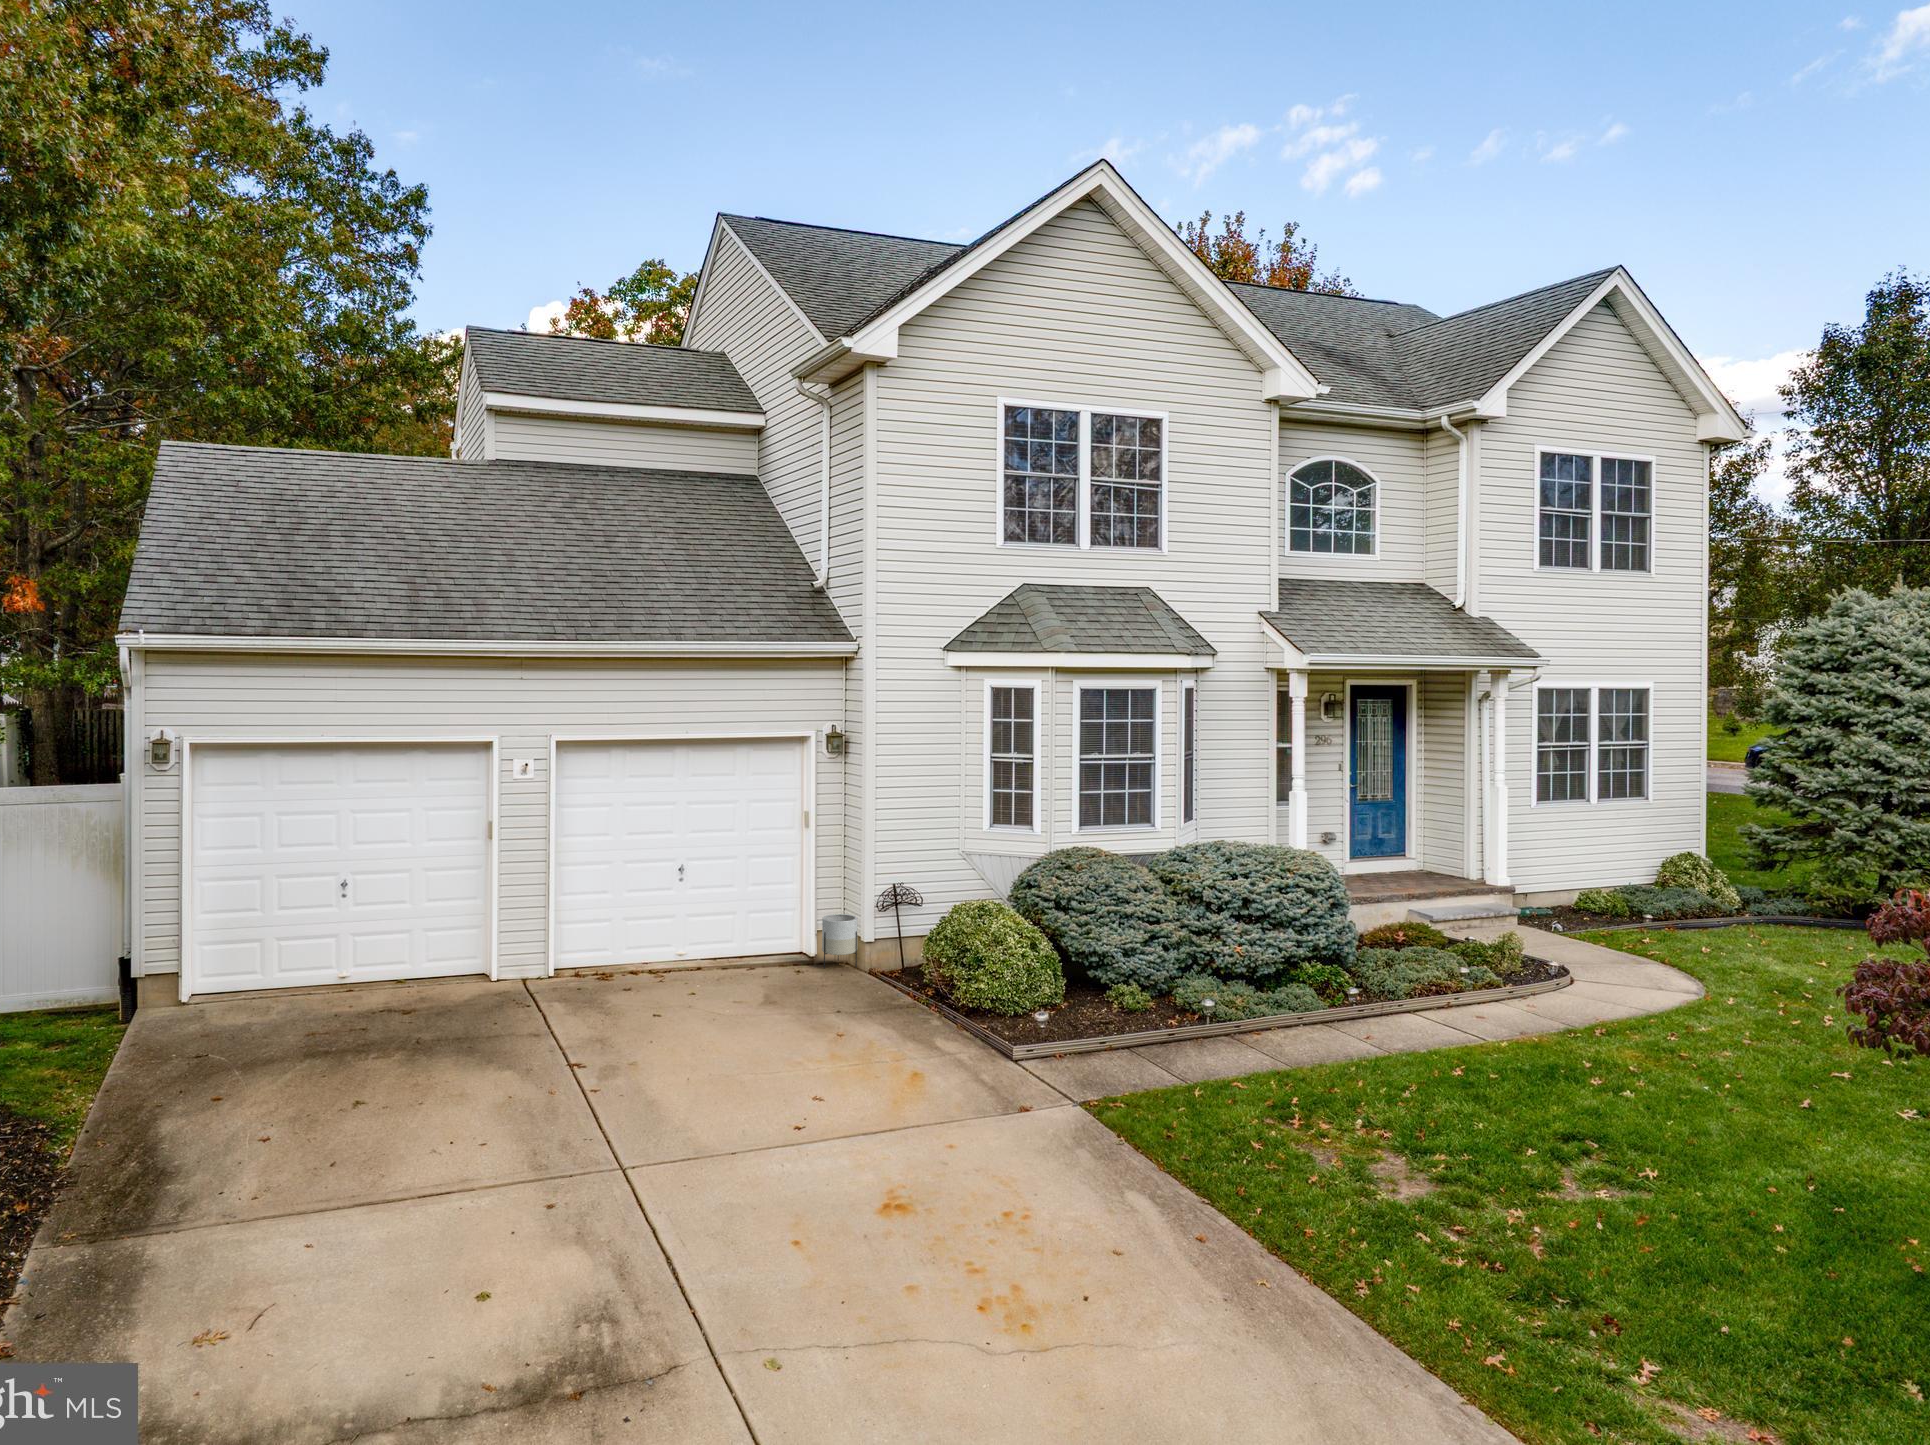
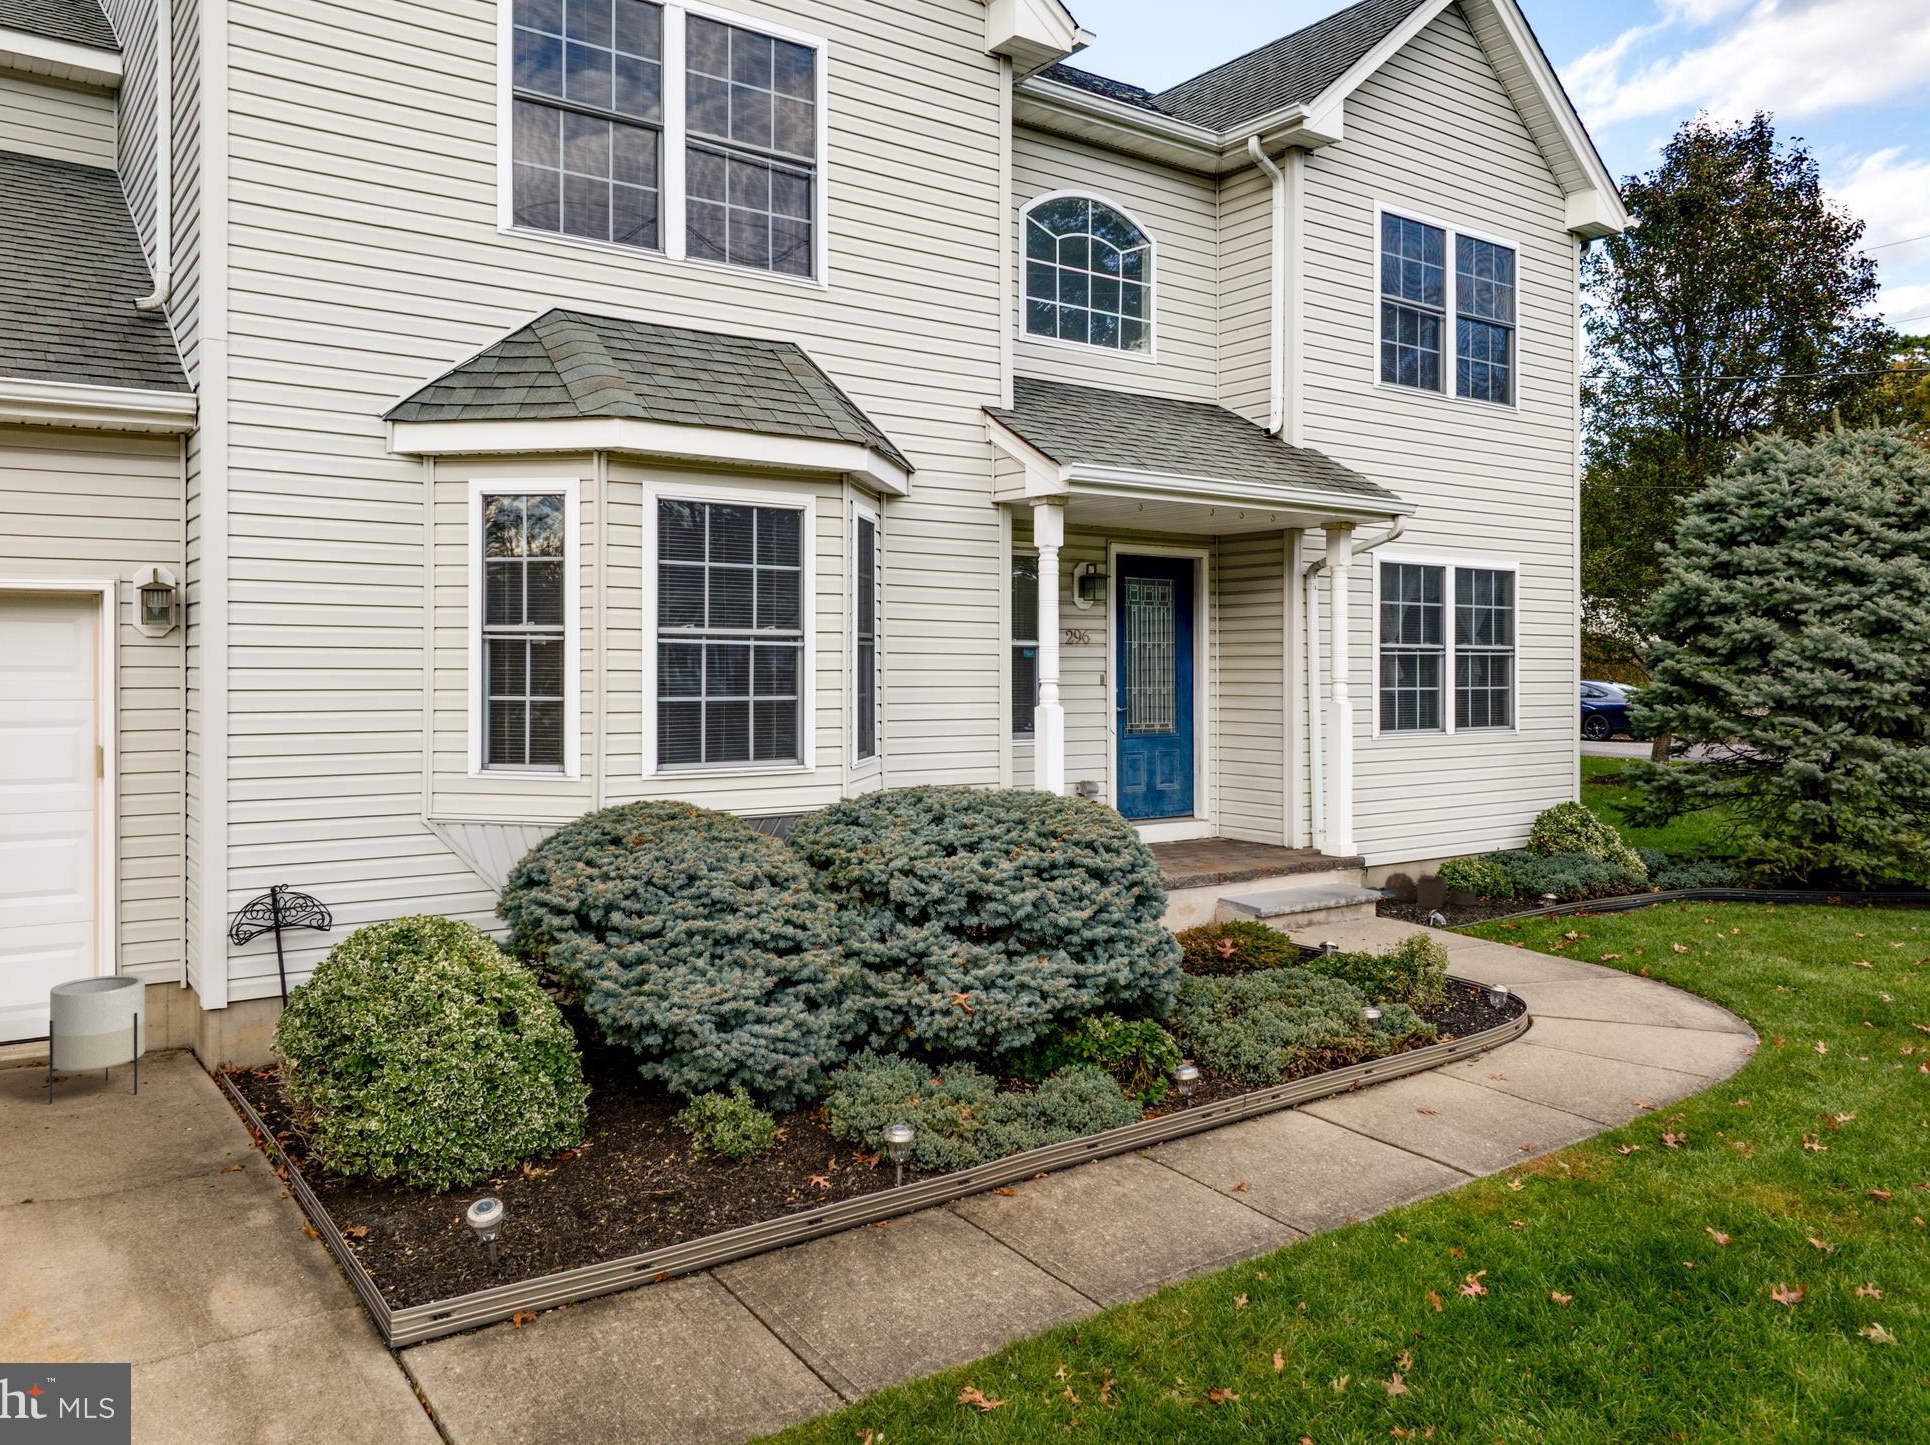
woven basket: none [1536,894,1600,921] -> present [1385,871,1475,908]

